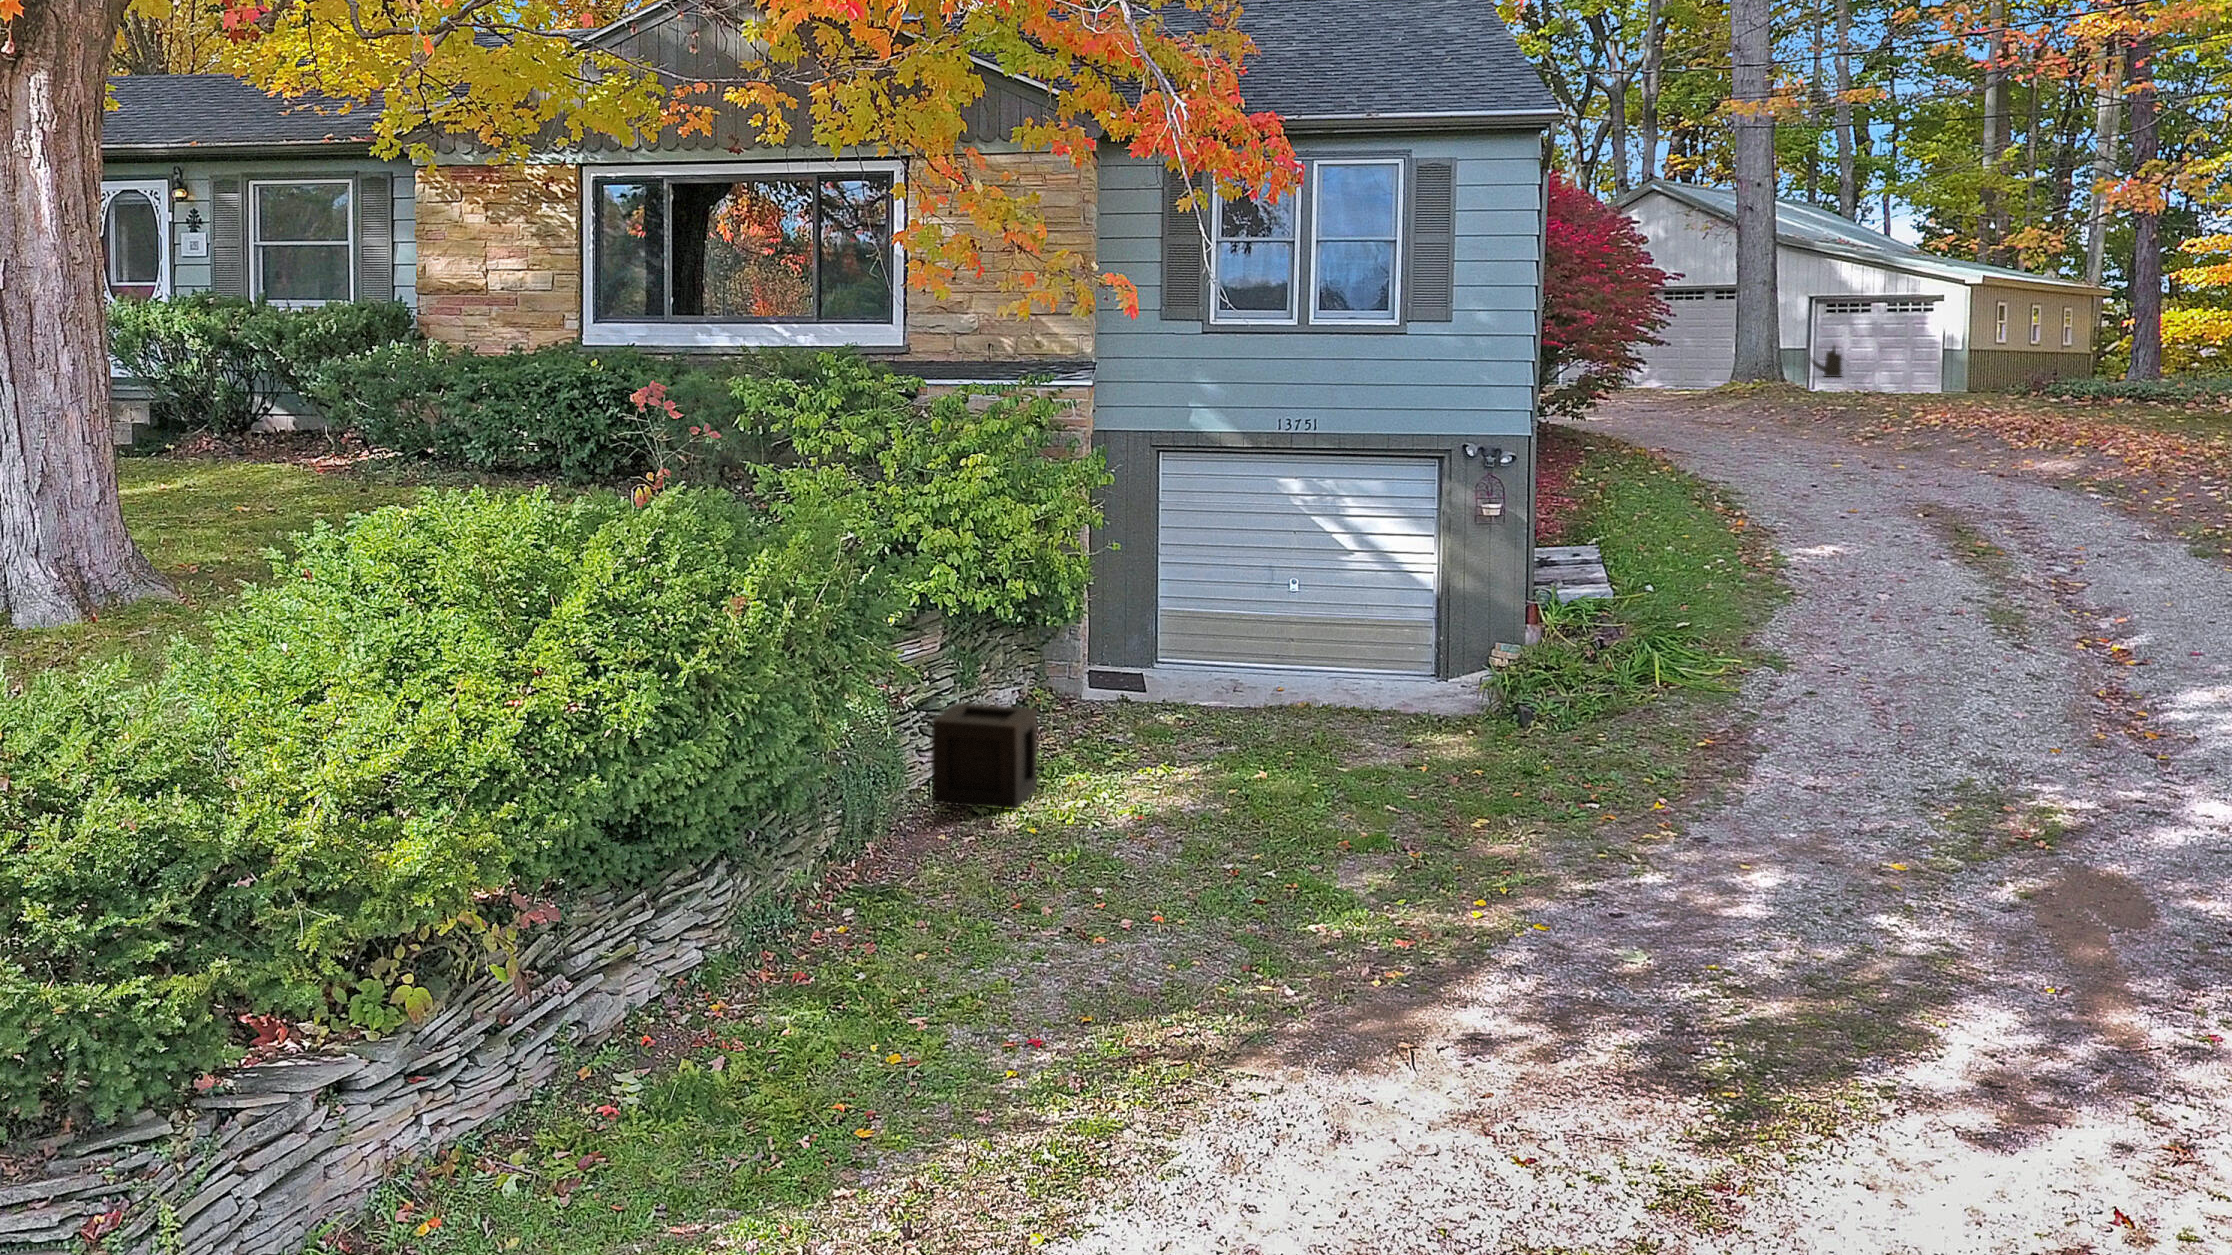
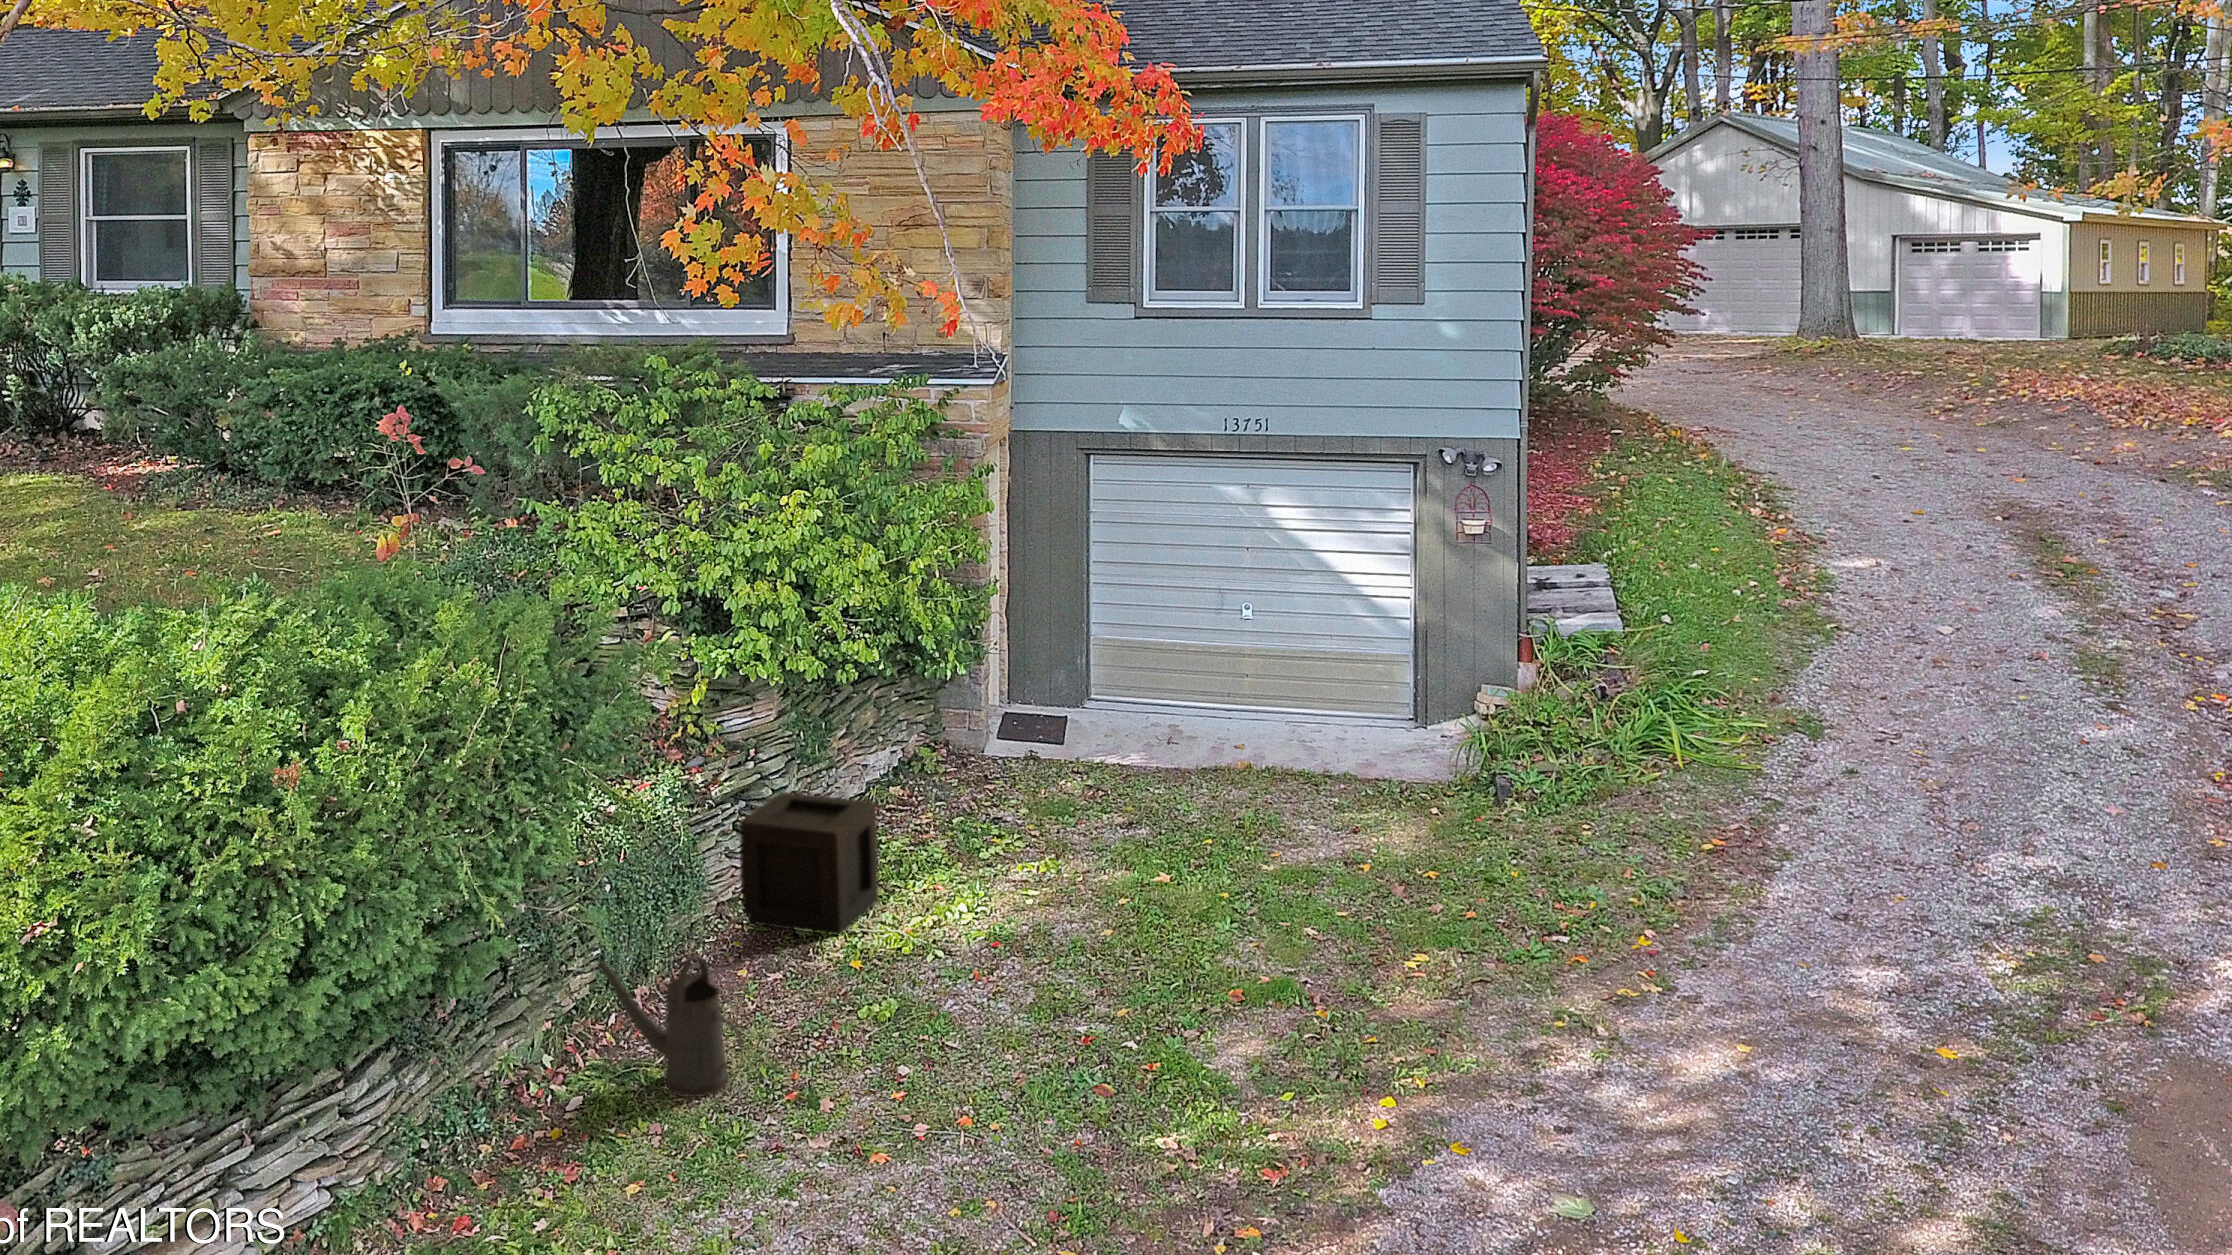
watering can: present [1811,346,1842,377] -> present [600,955,743,1097]

